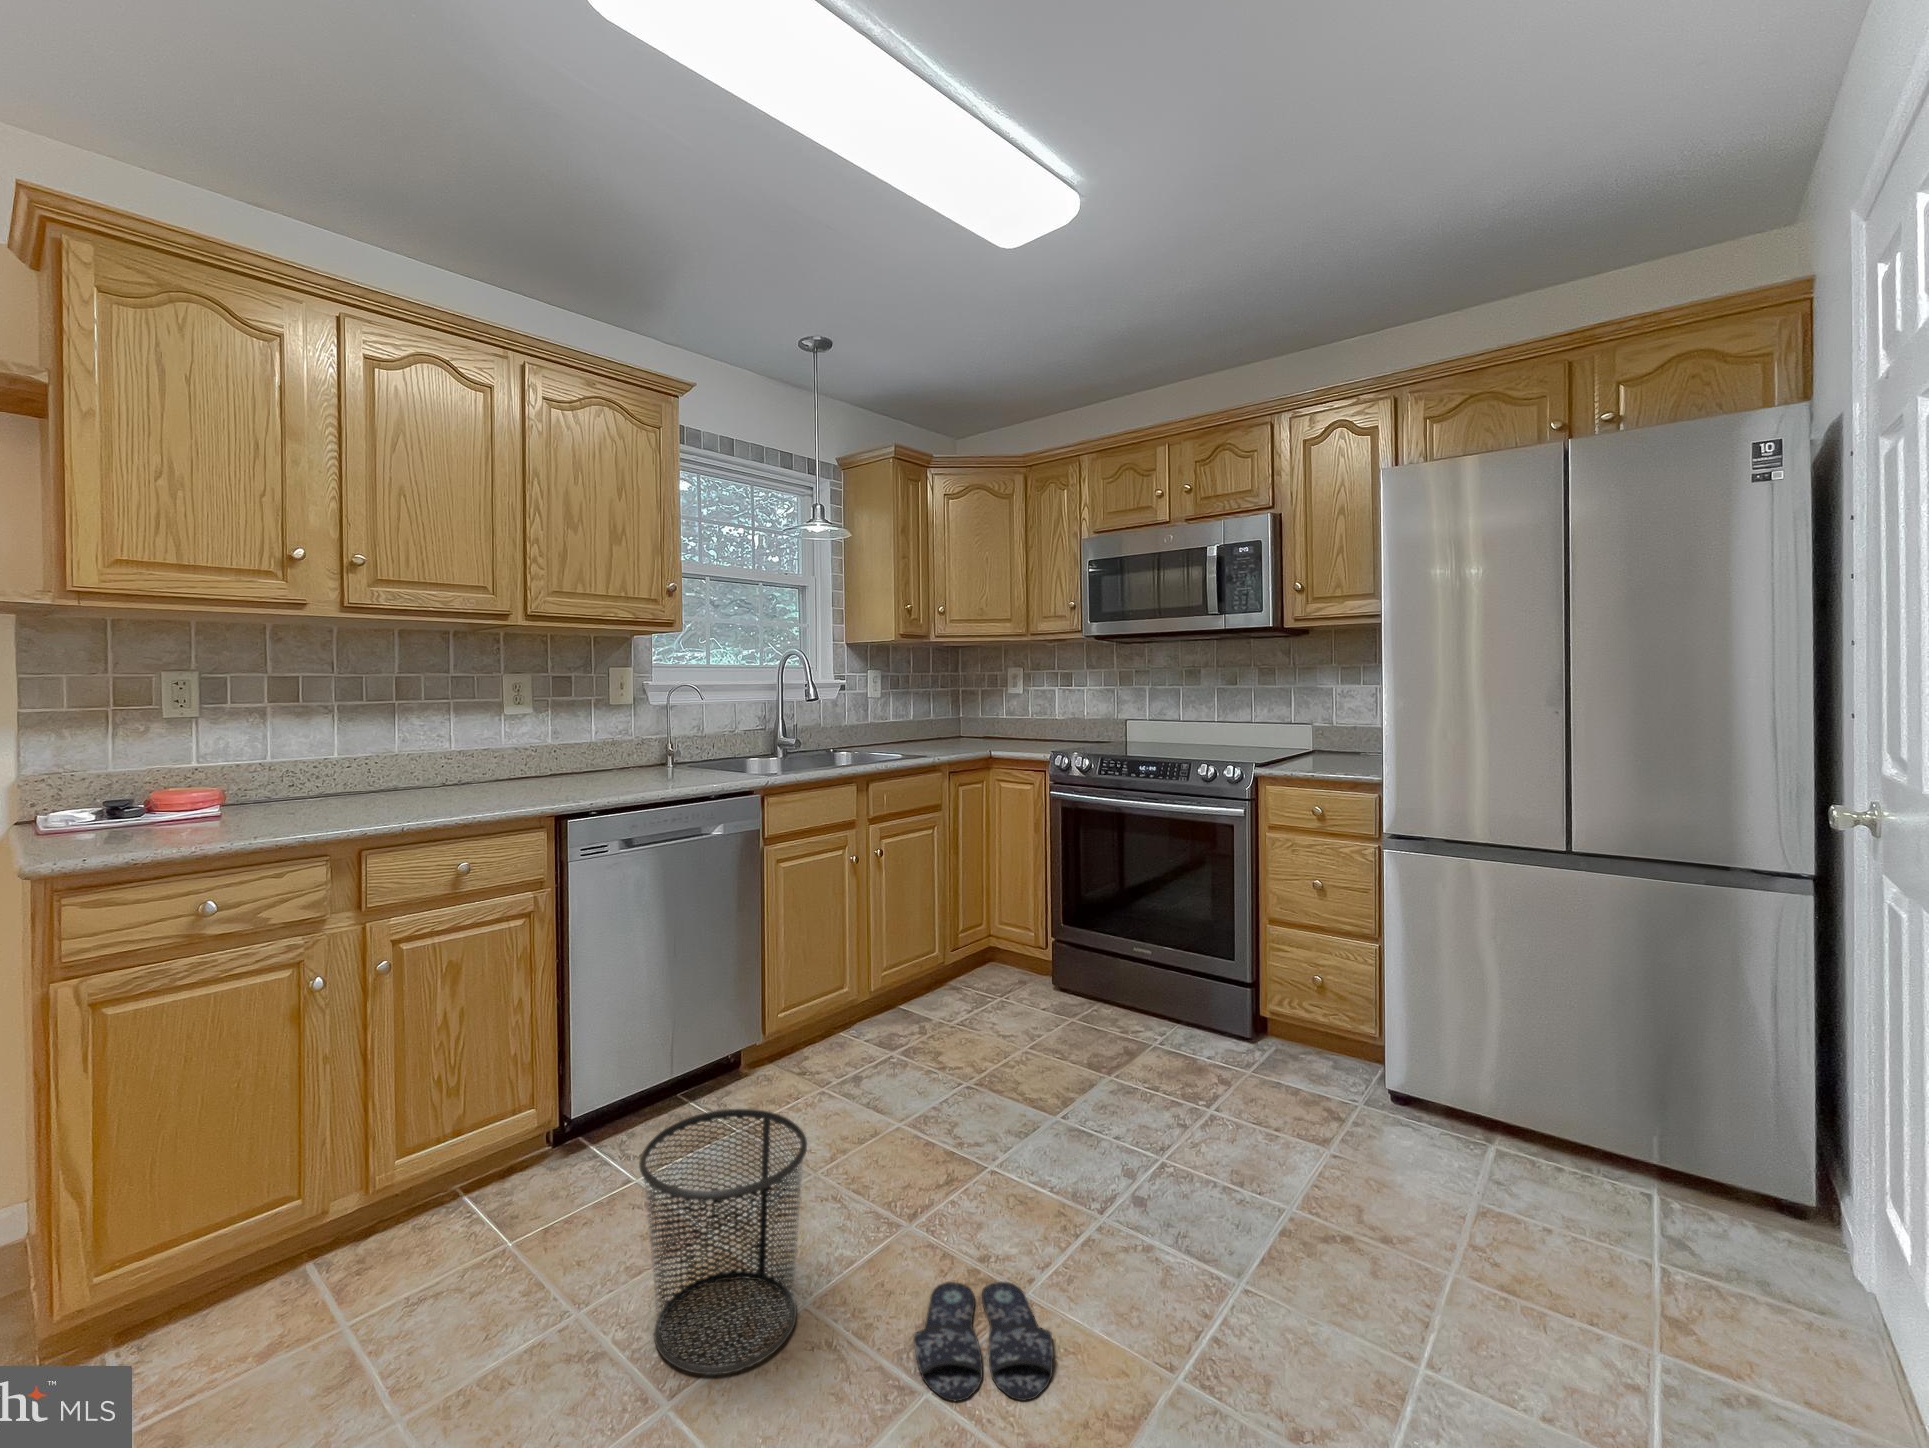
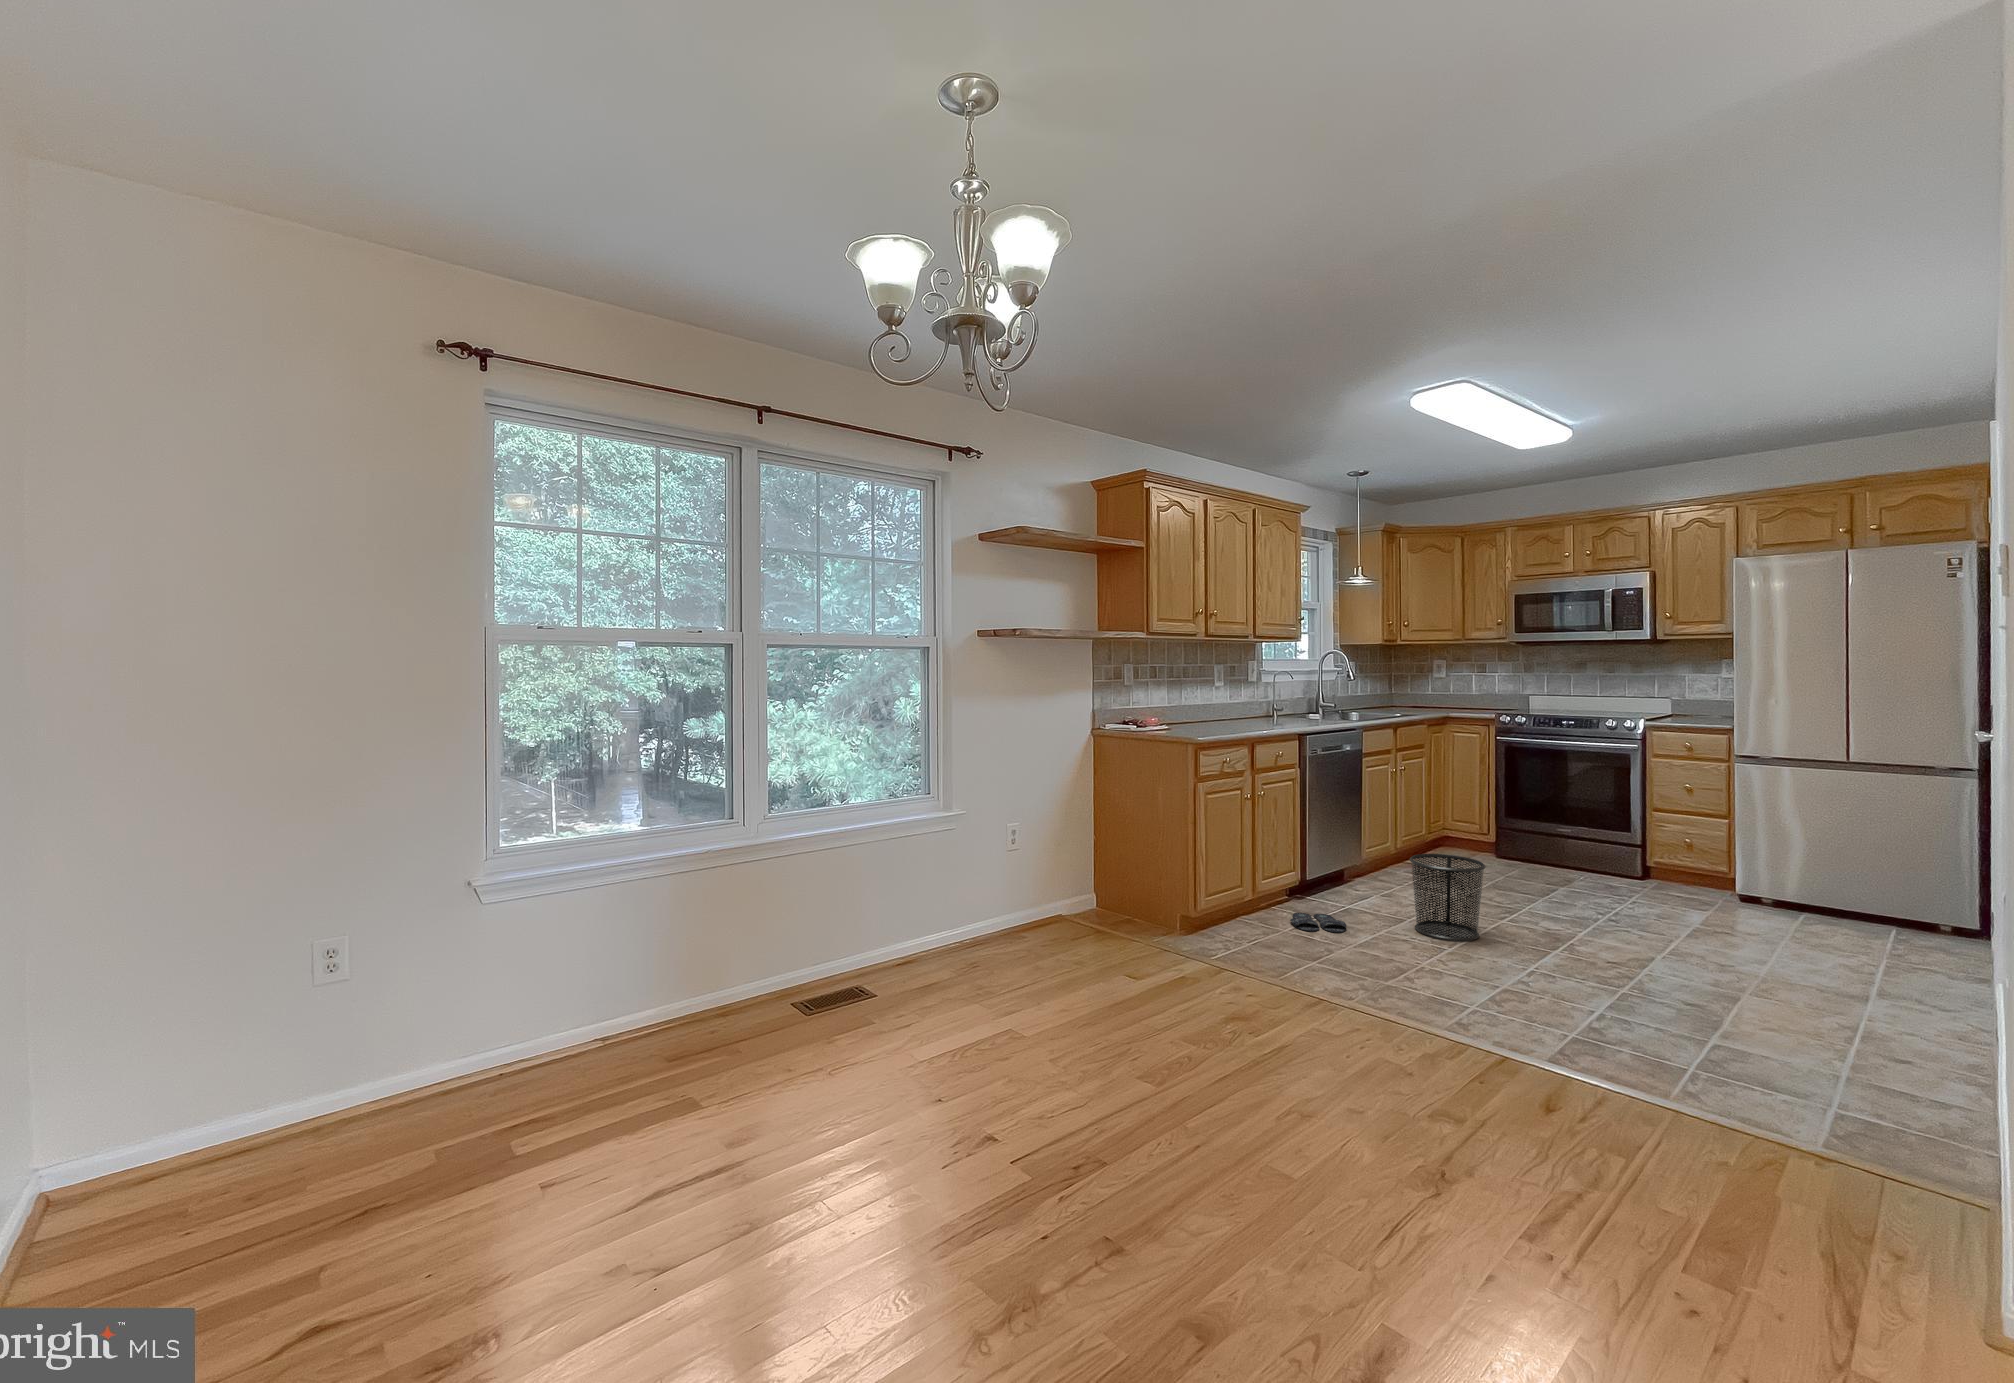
slippers: present [914,1282,1053,1401] -> present [1290,913,1346,933]

